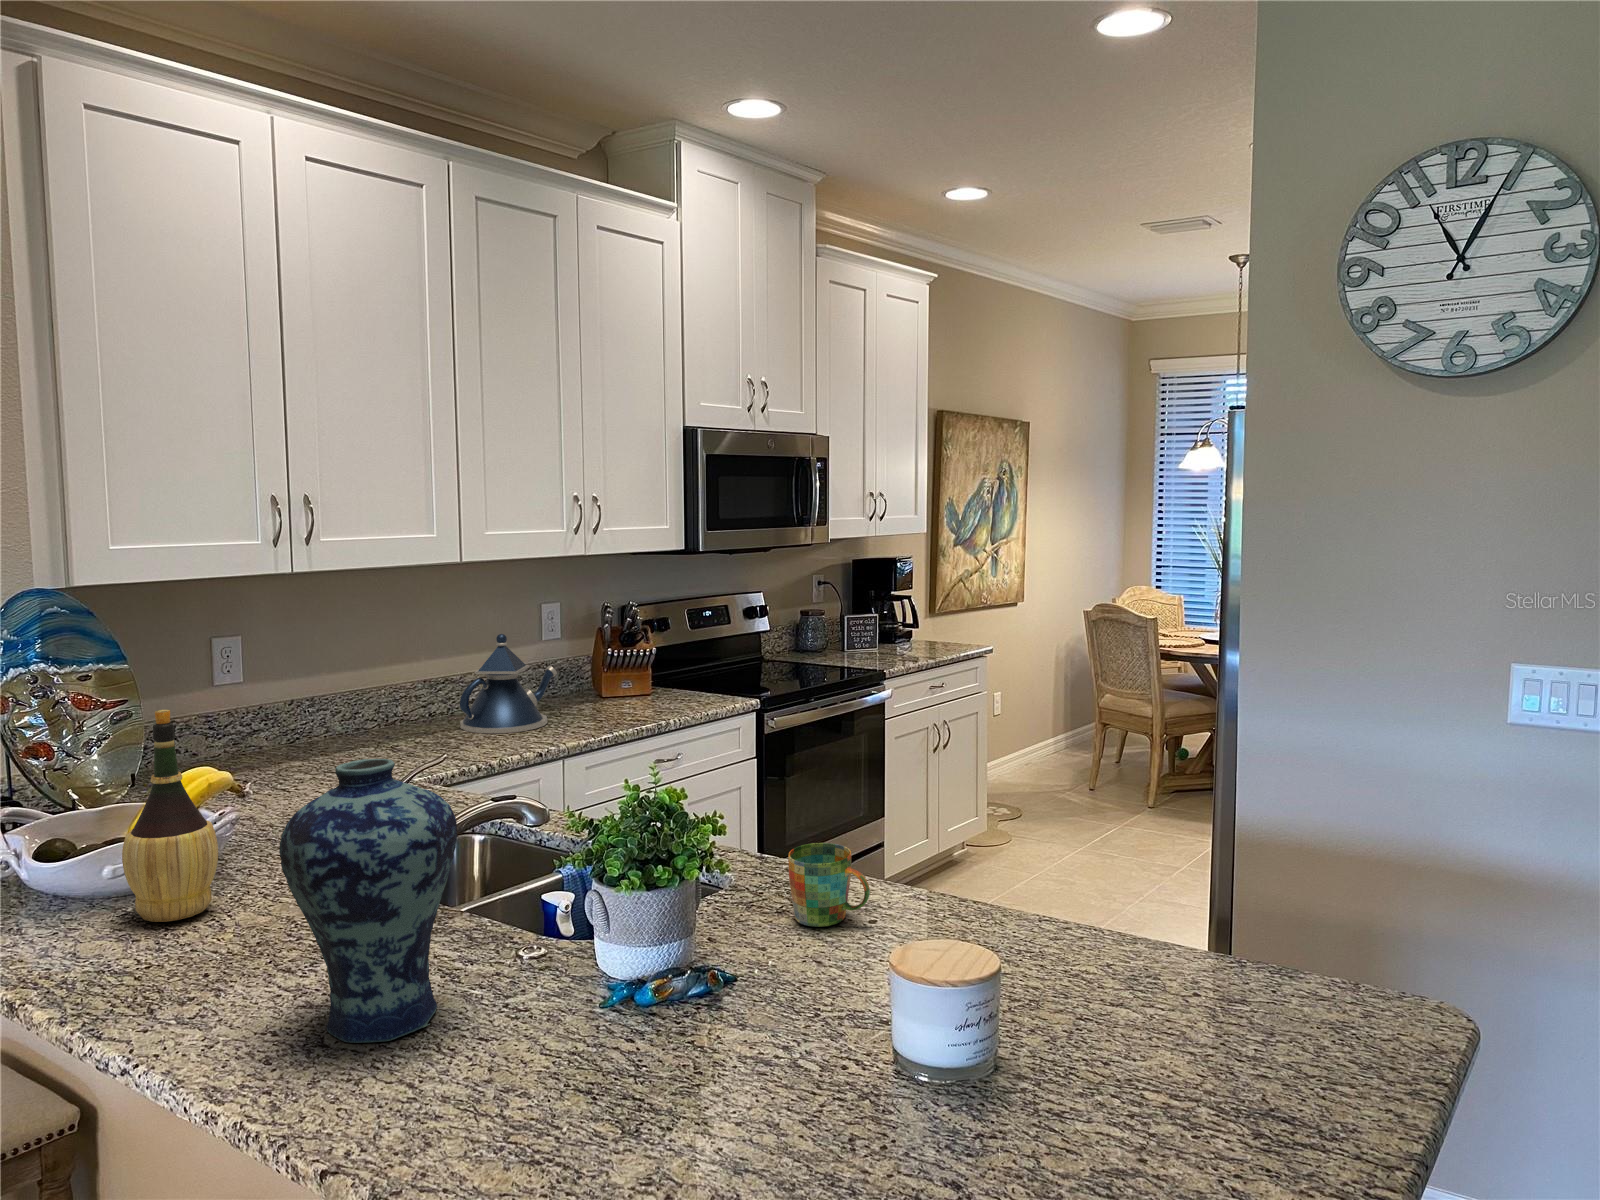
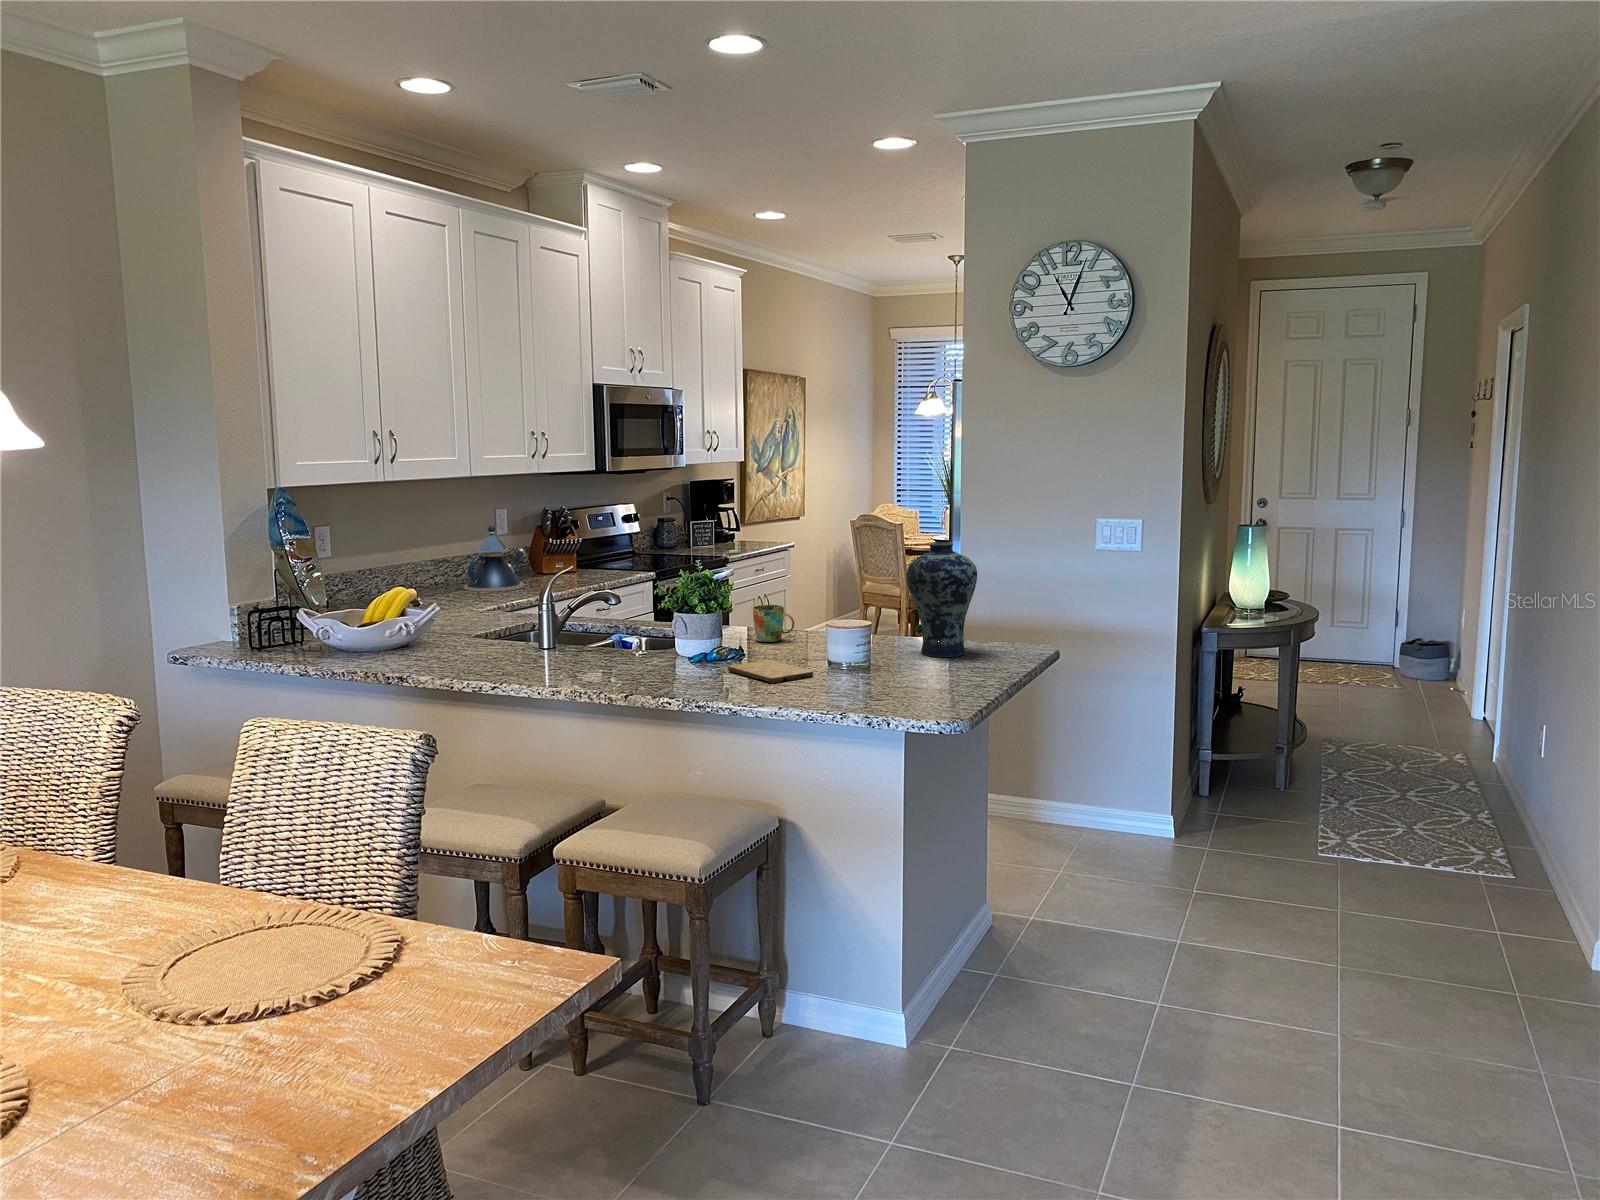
wine bottle: present [122,710,218,922] -> none [405,544,452,655]
vase: present [279,759,457,1043] -> present [906,542,977,657]
cutting board: none [654,1020,837,1141] -> present [728,660,813,683]

